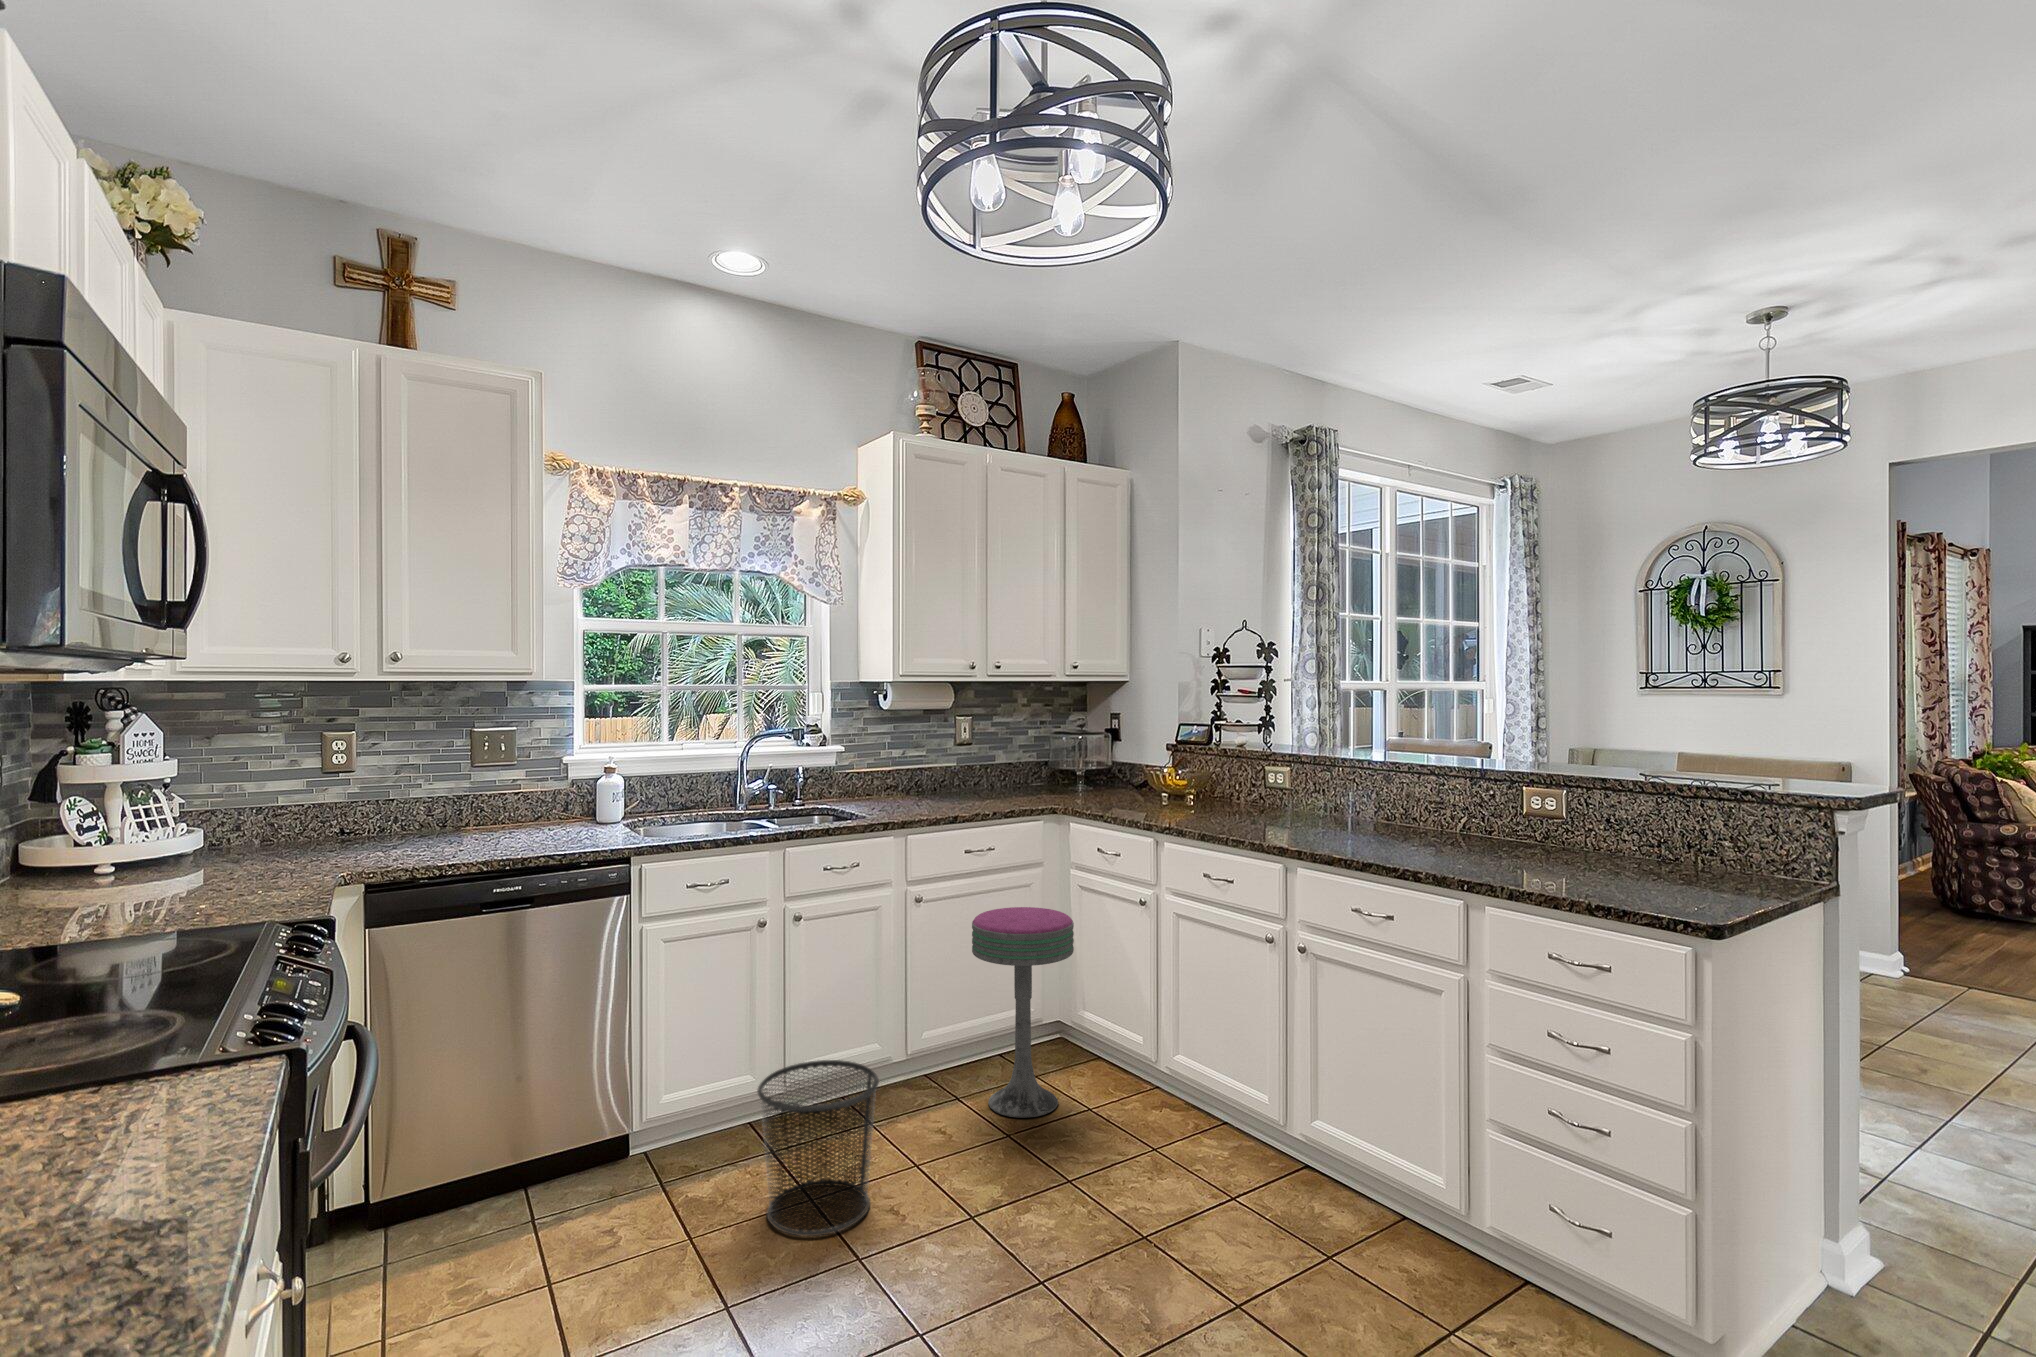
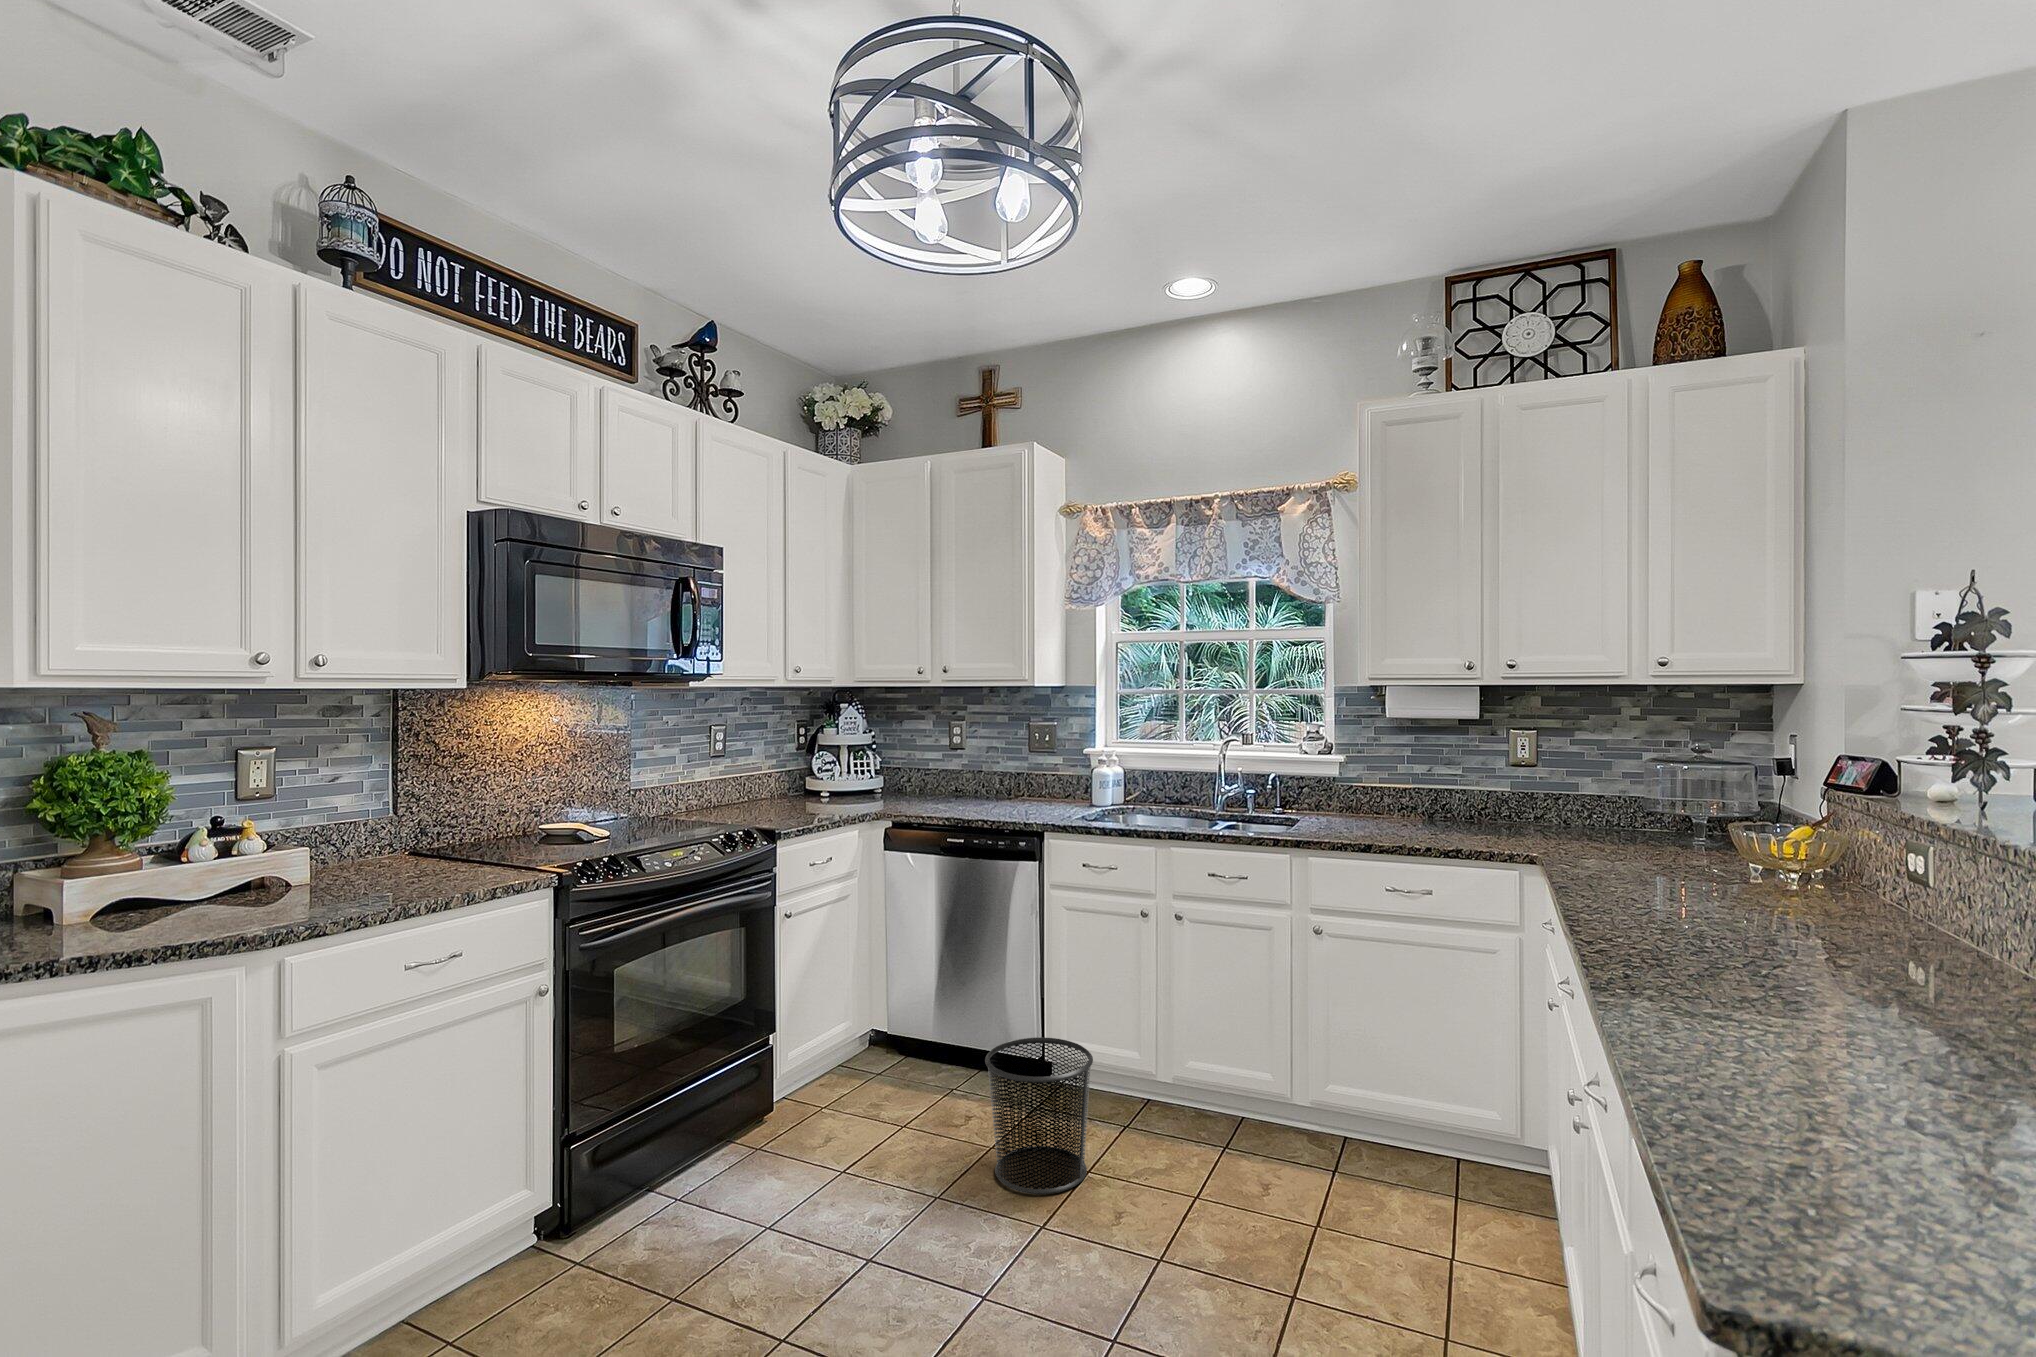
bar stool: present [972,907,1074,1118] -> none [1276,963,1406,1228]

